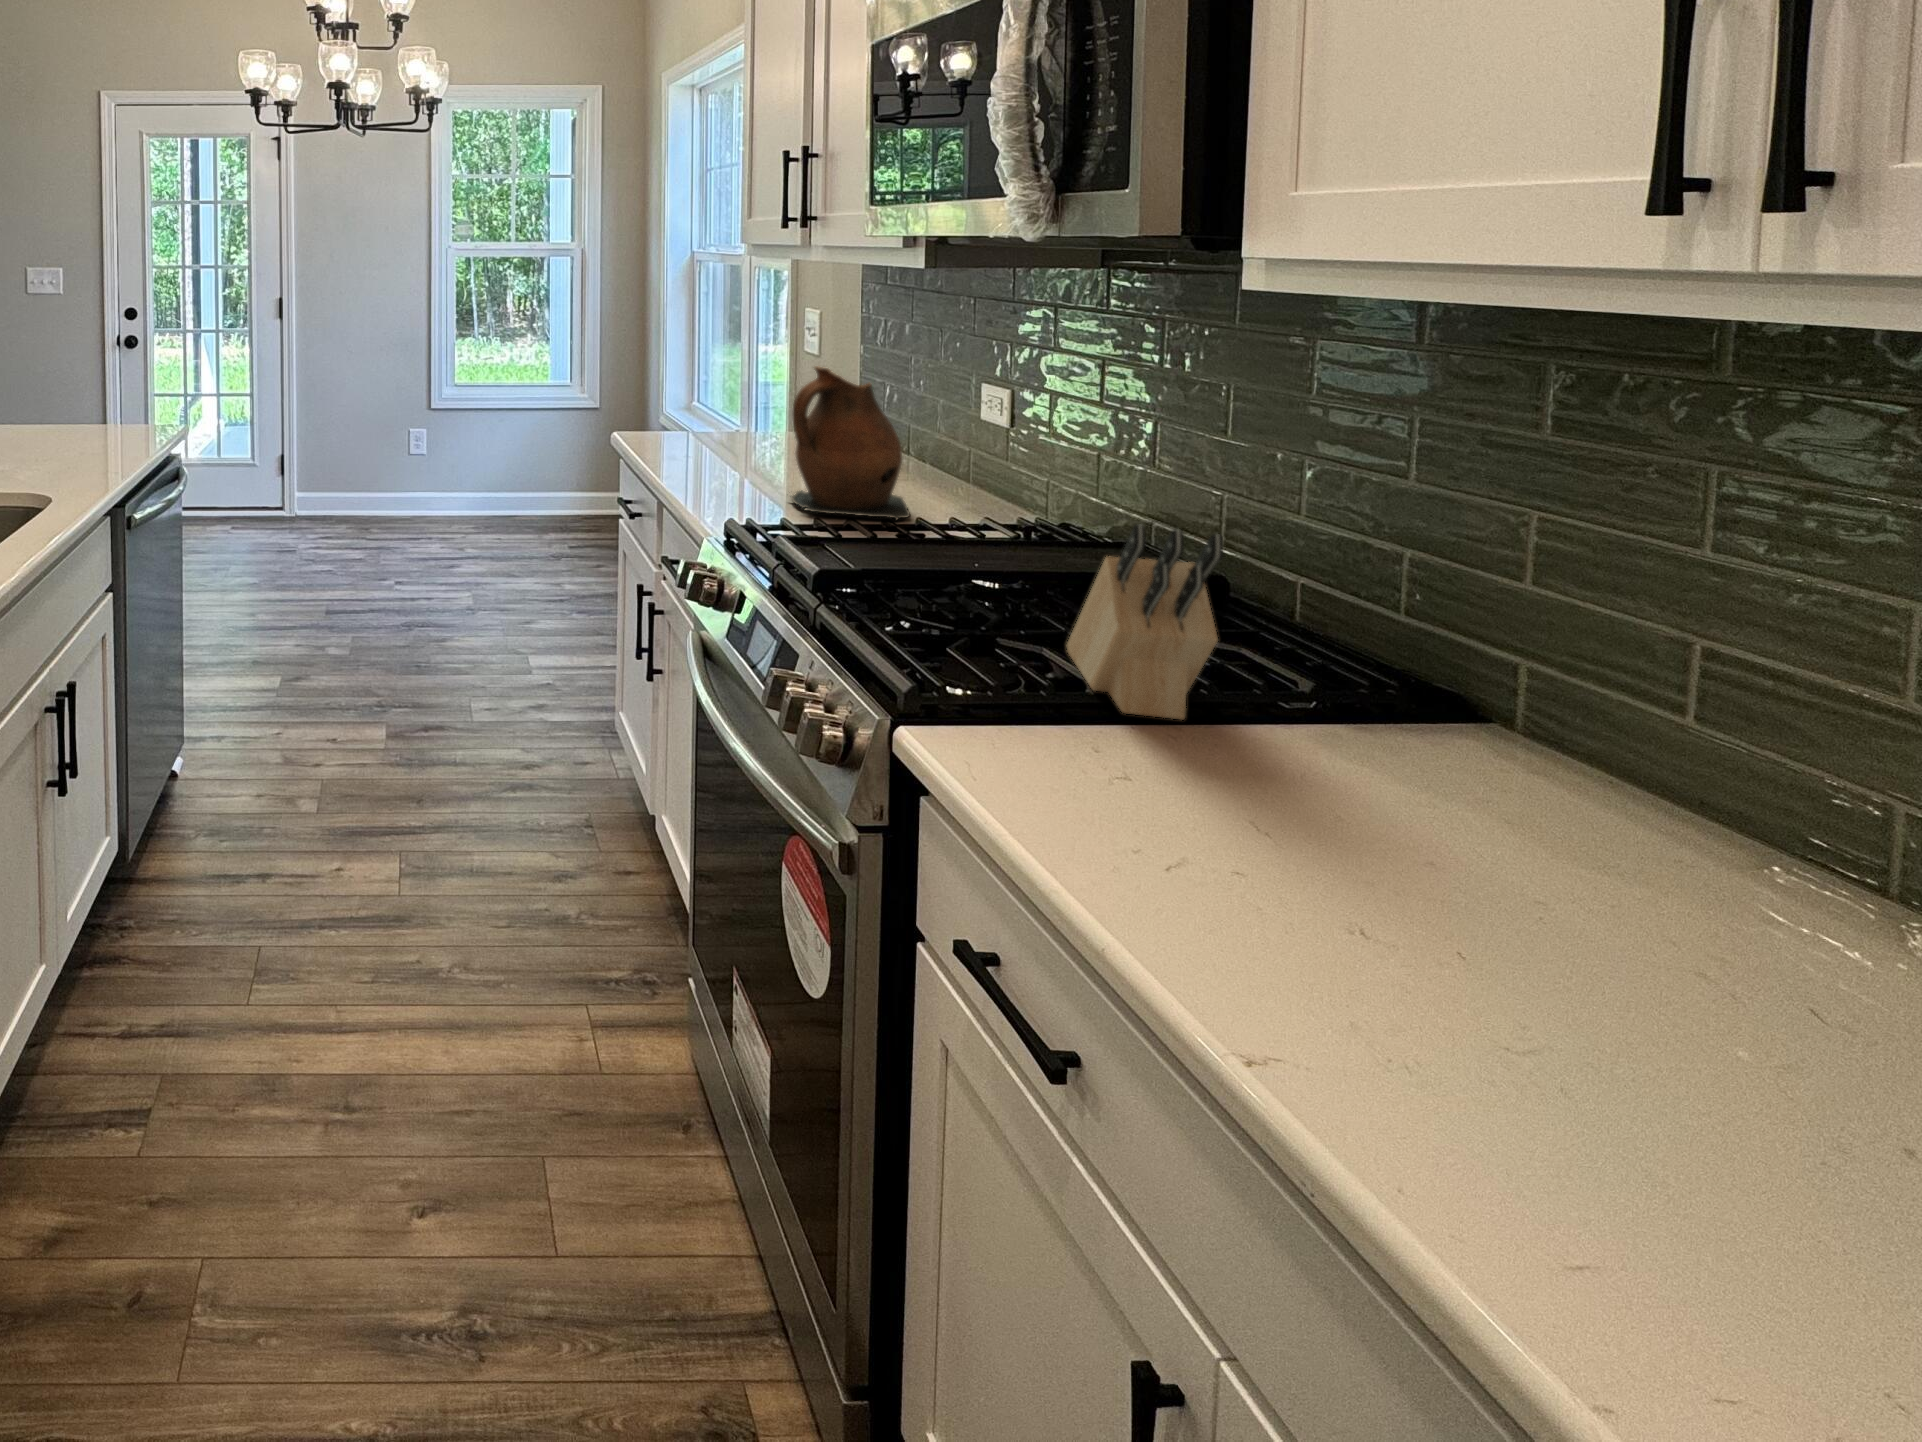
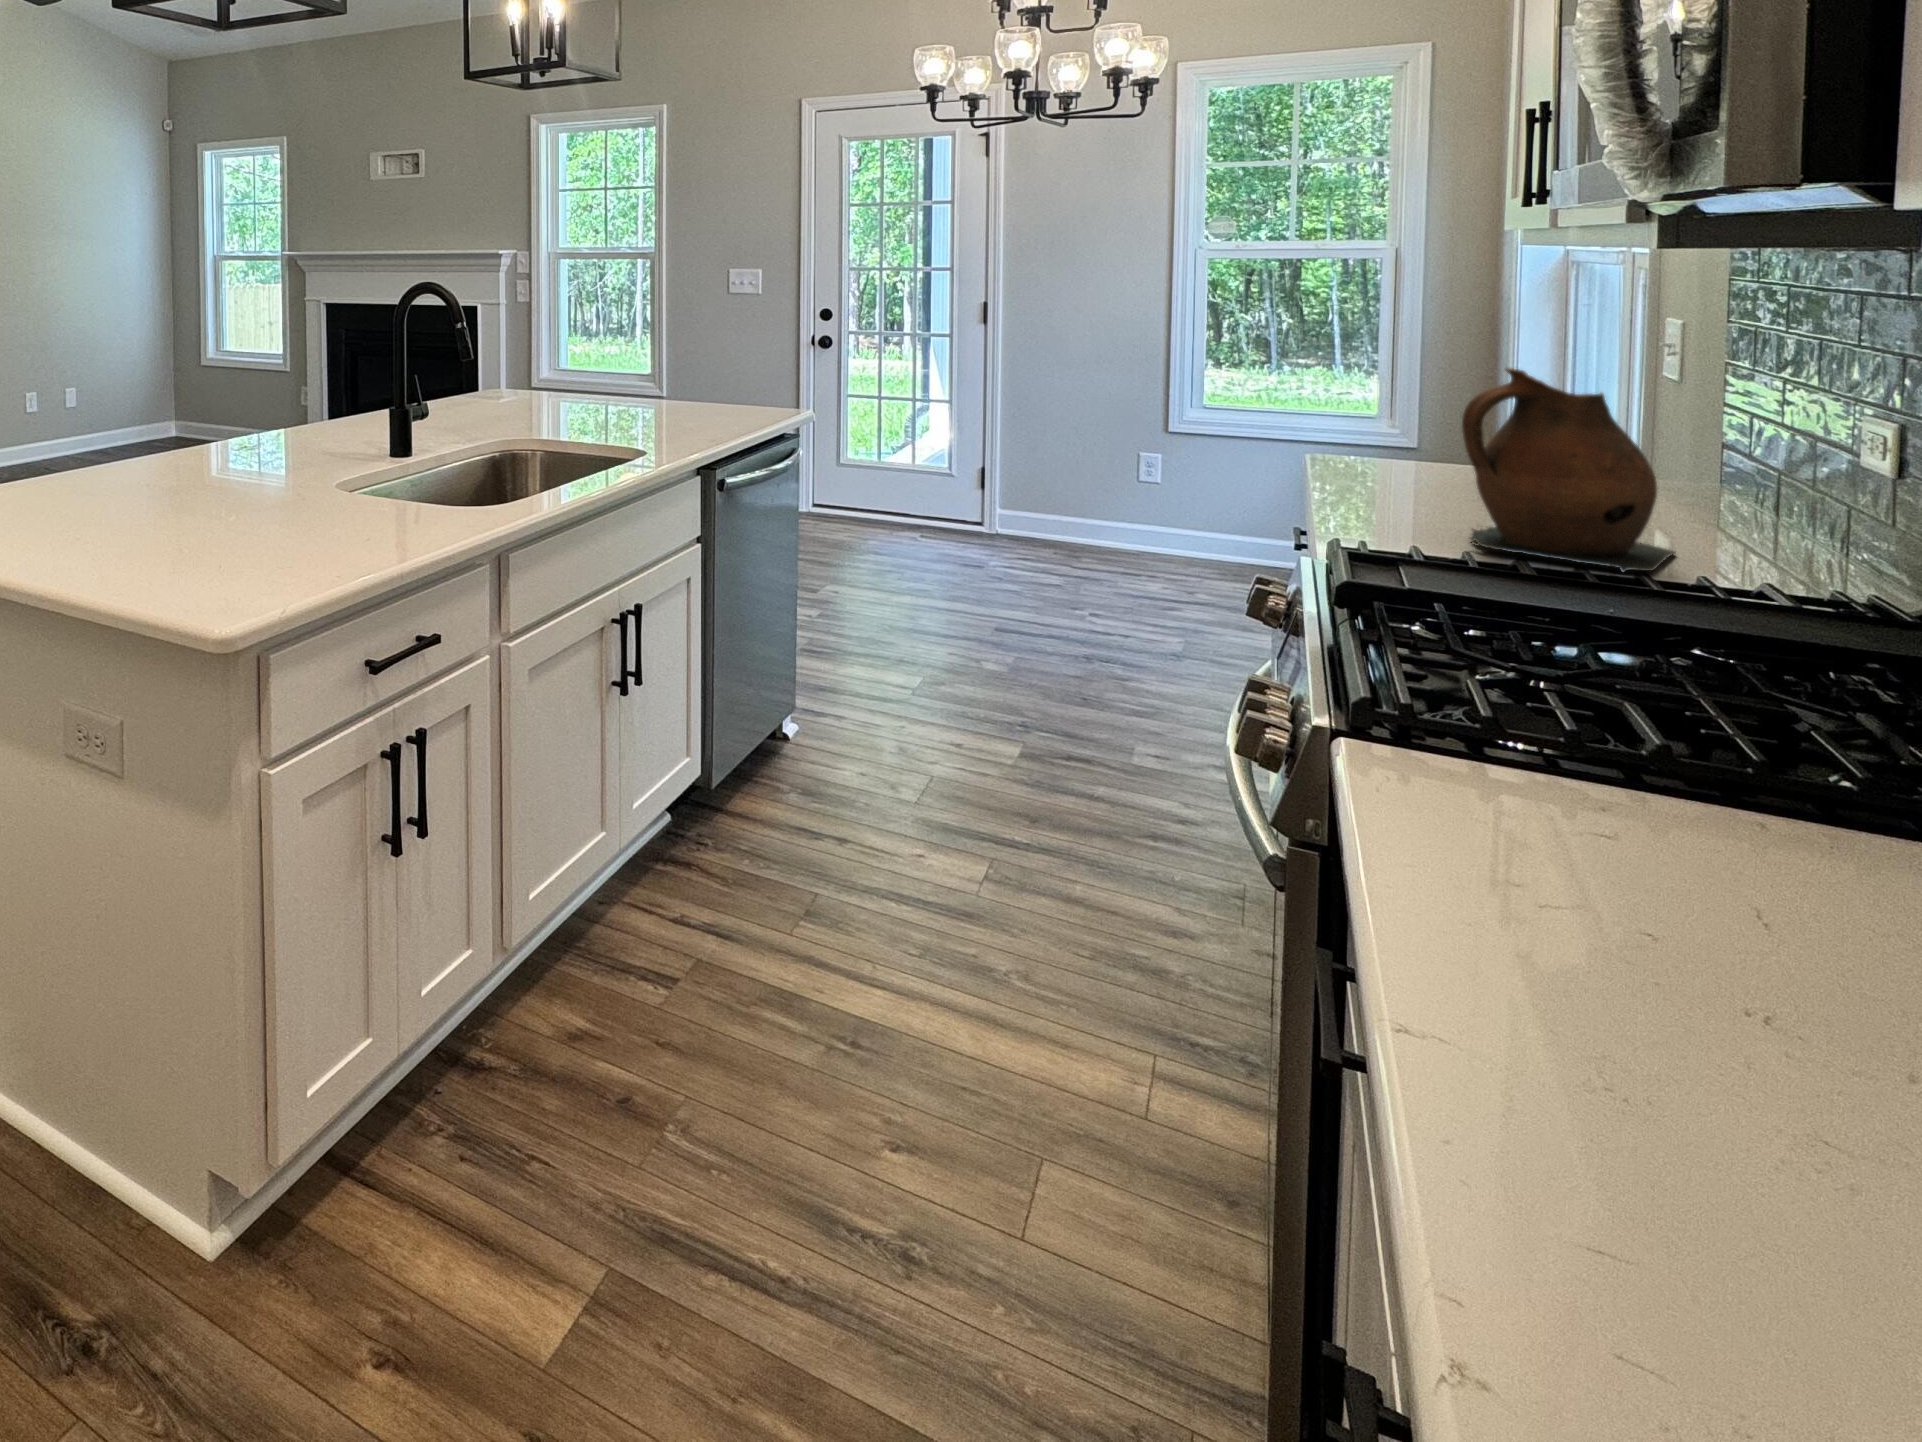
knife block: present [1067,524,1223,720] -> none [1654,537,1846,811]

